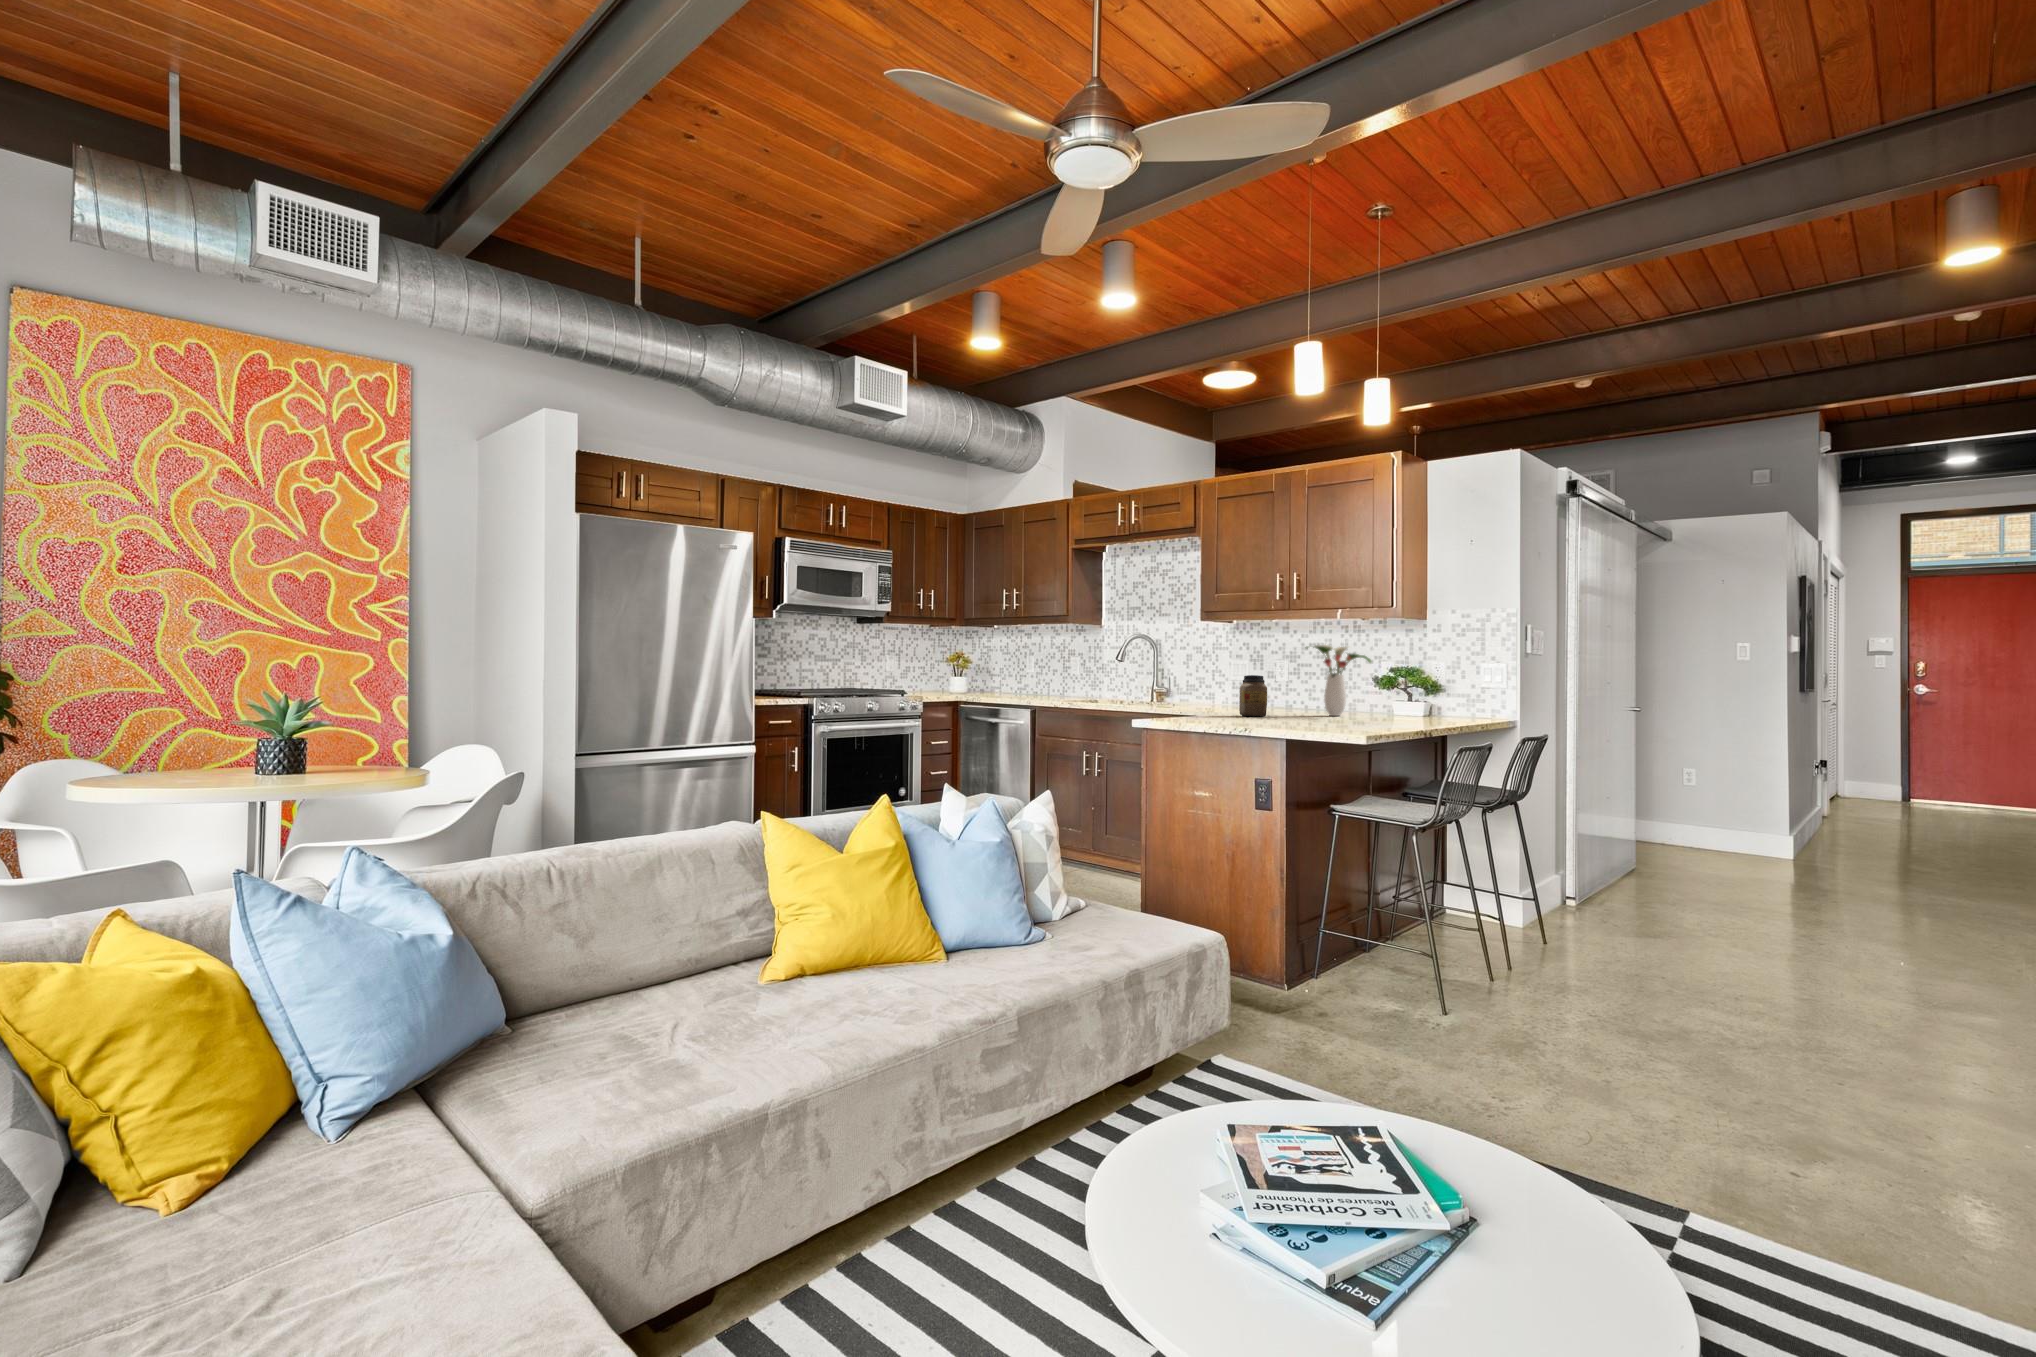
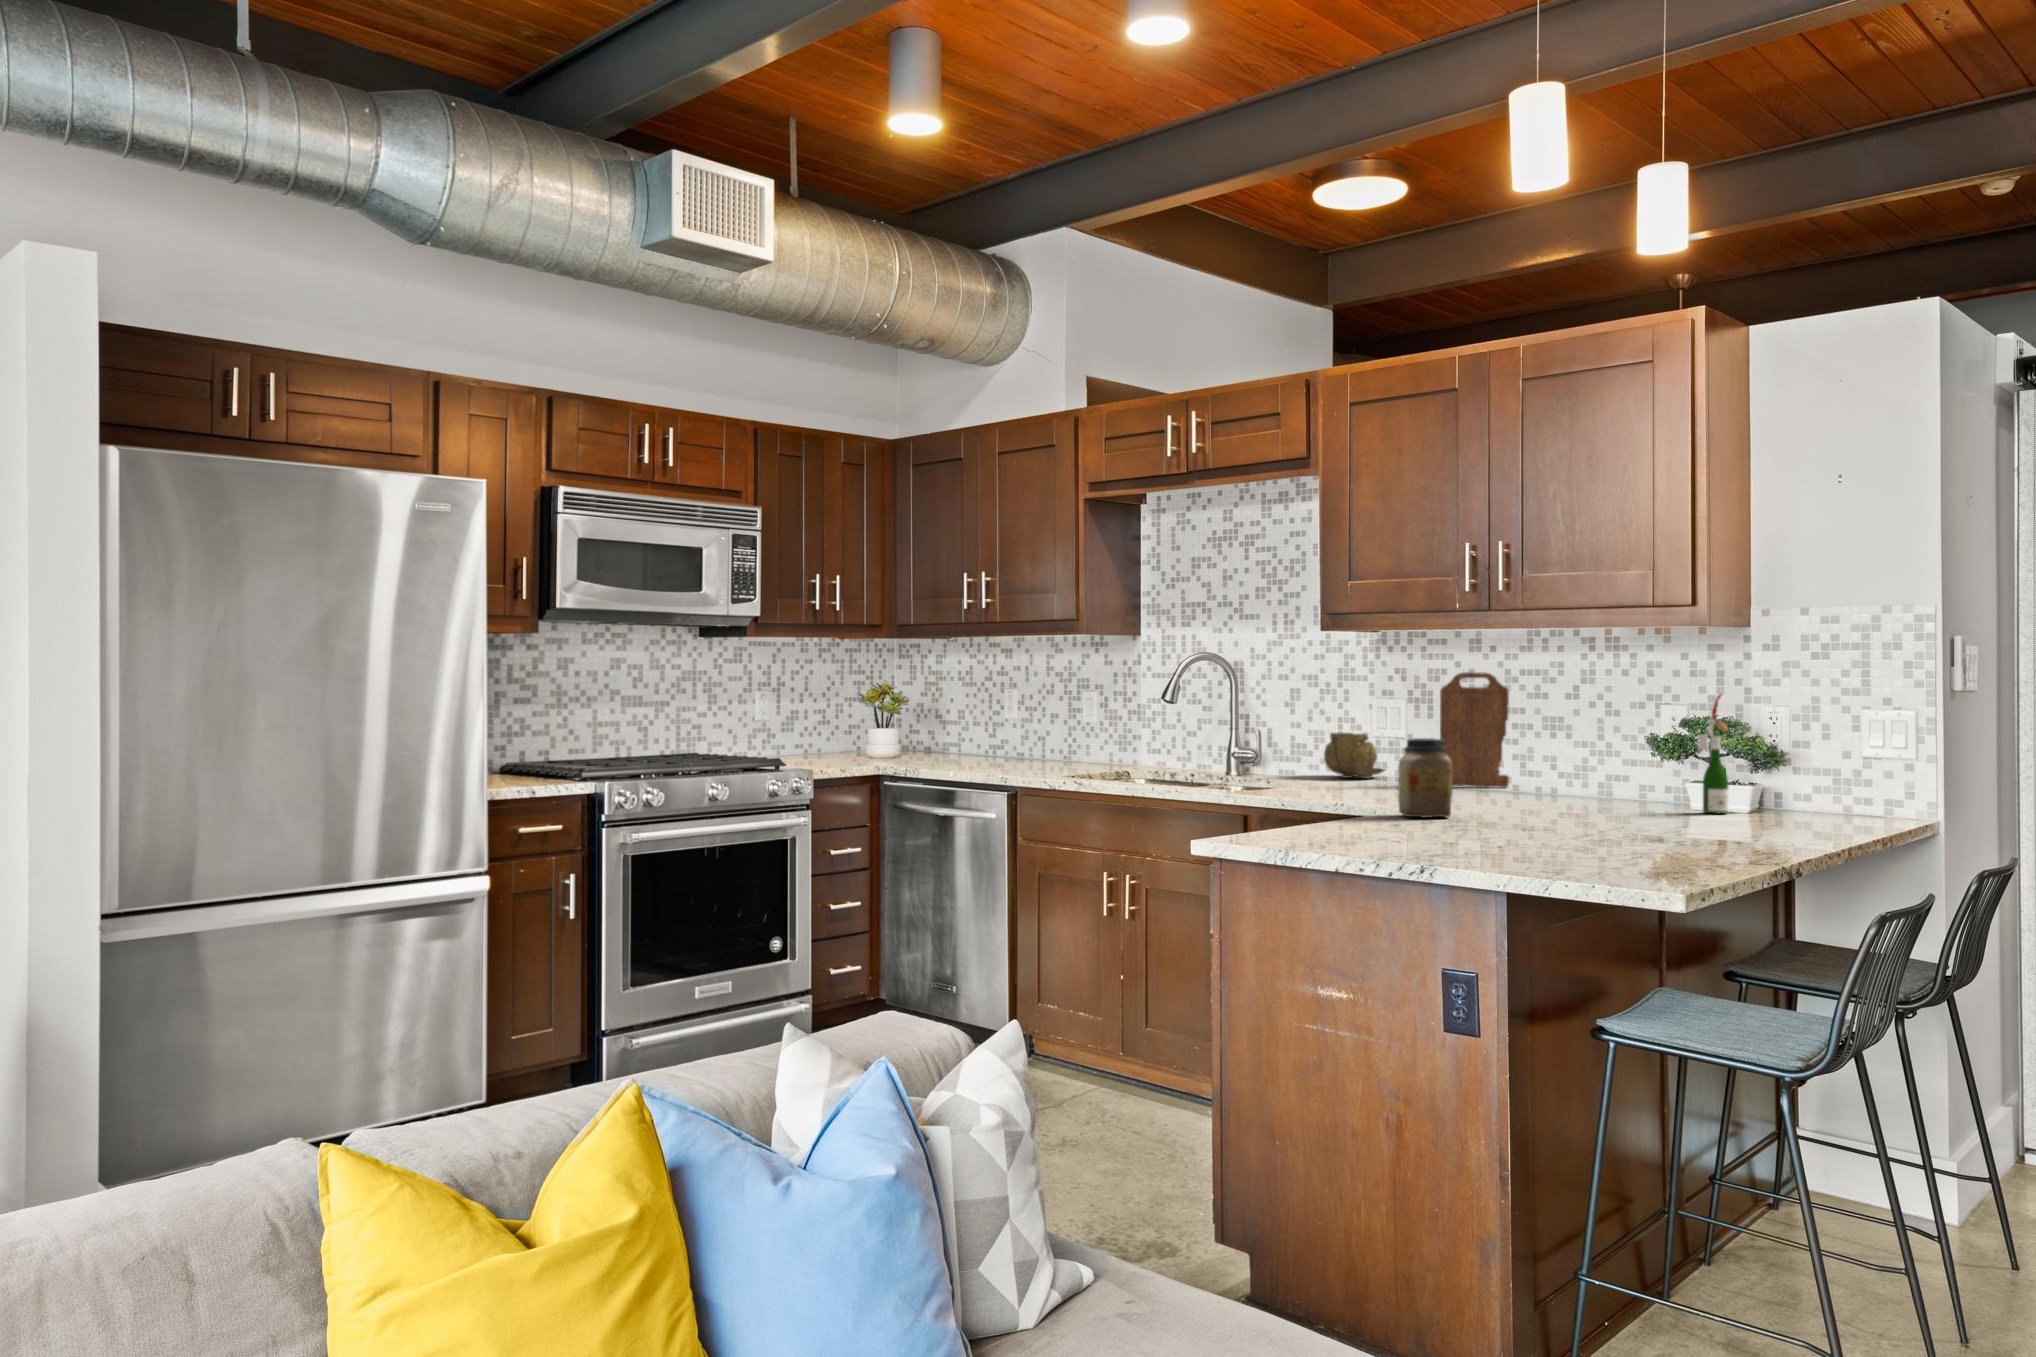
cutting board: none [1265,645,1303,707] -> present [1440,672,1509,788]
flower arrangement: present [1313,645,1371,716] -> none [1524,676,1653,815]
wine bottle: none [1396,654,1416,716] -> present [1698,694,1736,813]
decorative bowl: none [1203,678,1240,703] -> present [1324,733,1385,778]

